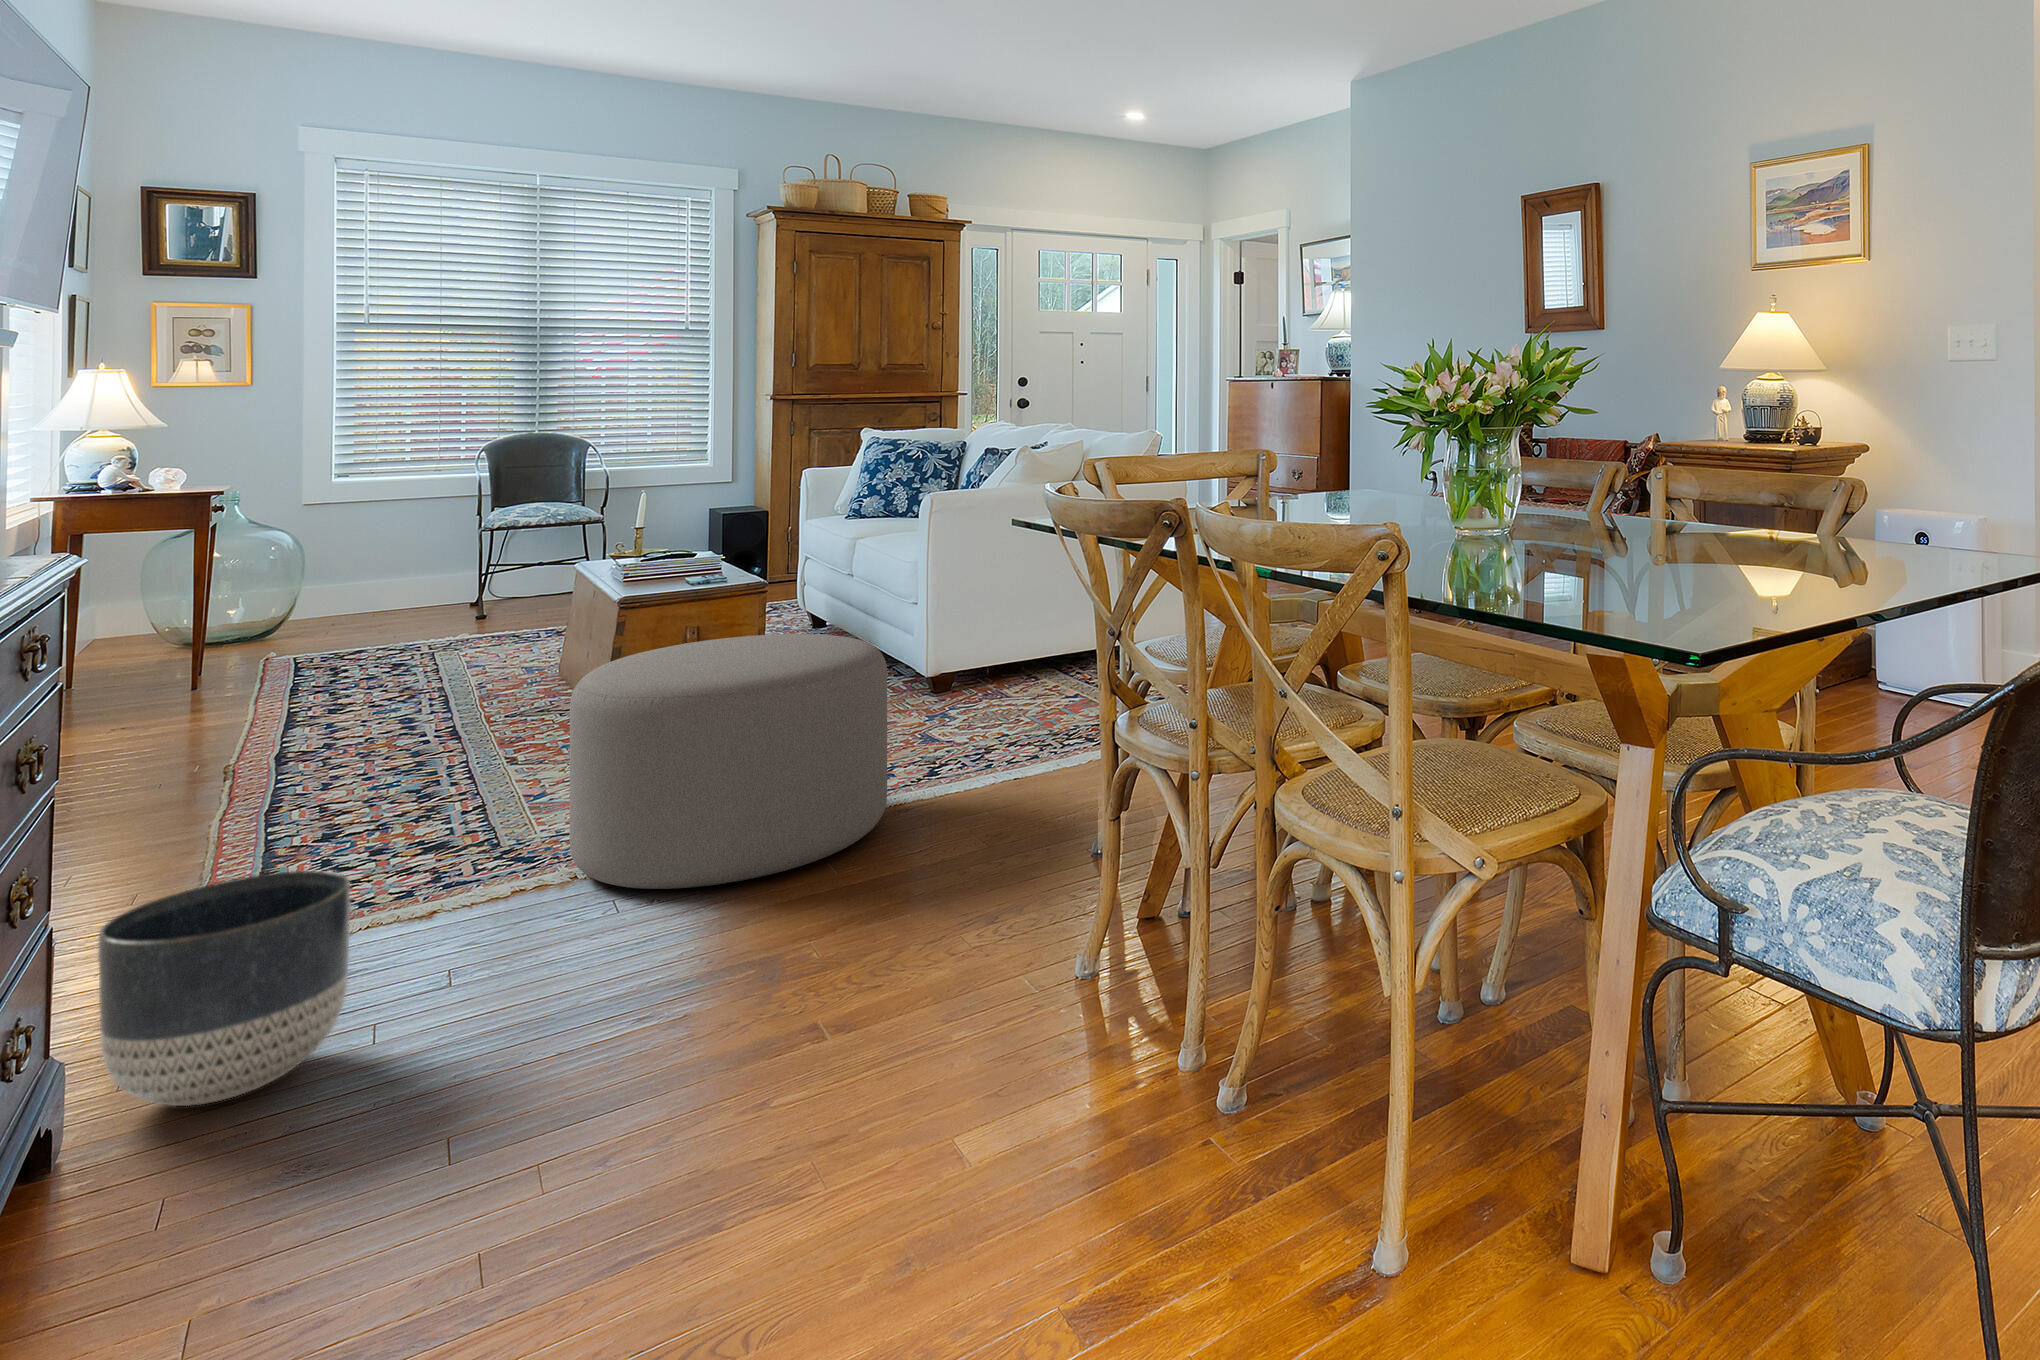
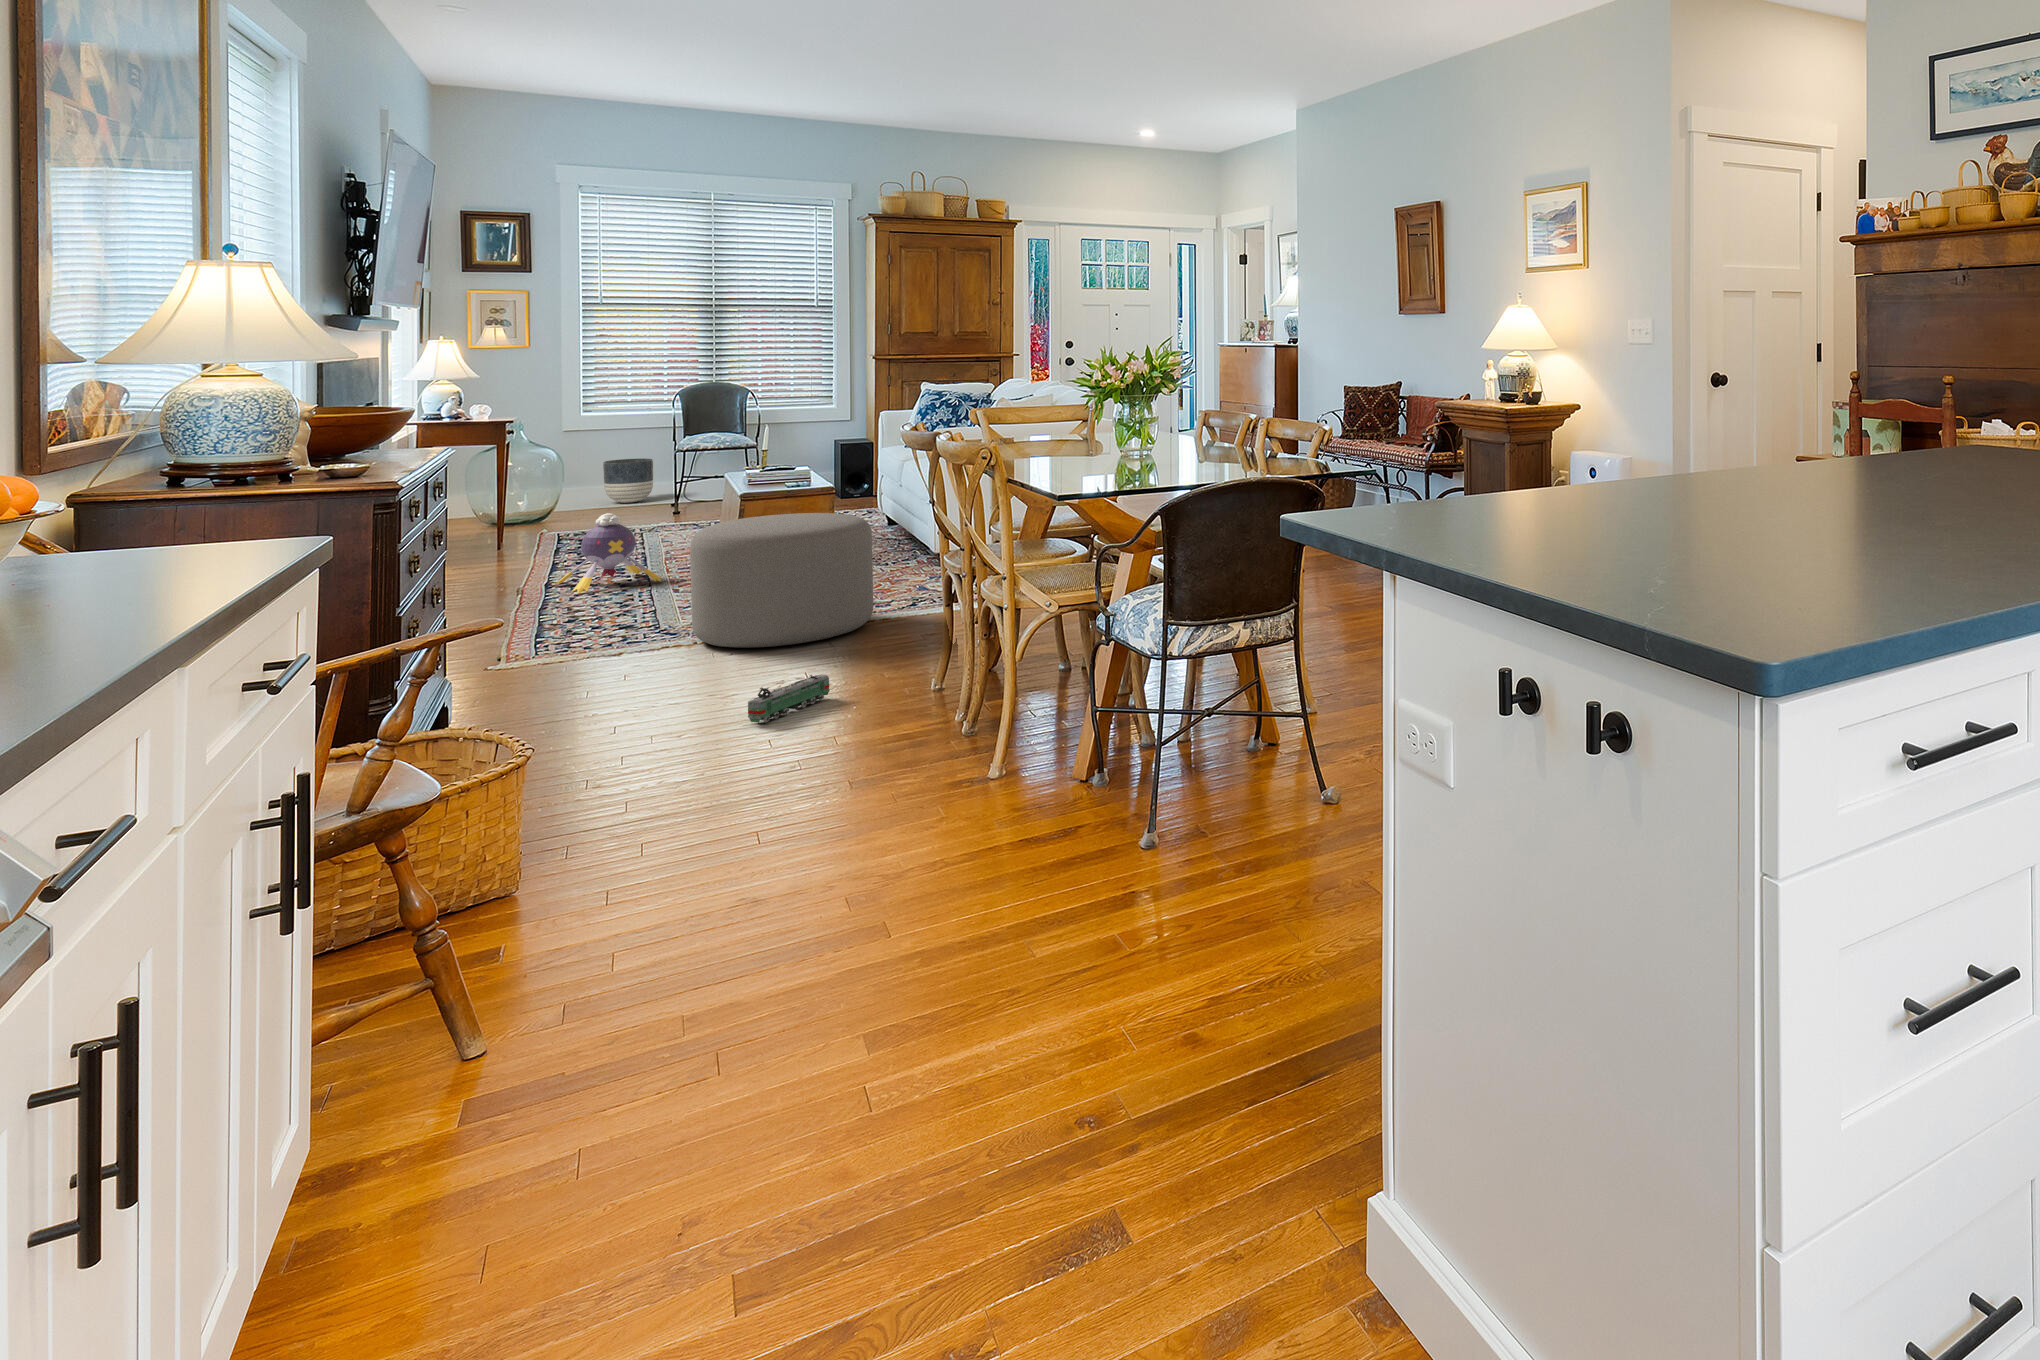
plush toy: none [293,636,484,776] -> present [556,513,662,594]
planter: present [98,871,350,1106] -> present [603,458,653,503]
toy train: none [753,969,893,1105] -> present [748,674,830,722]

